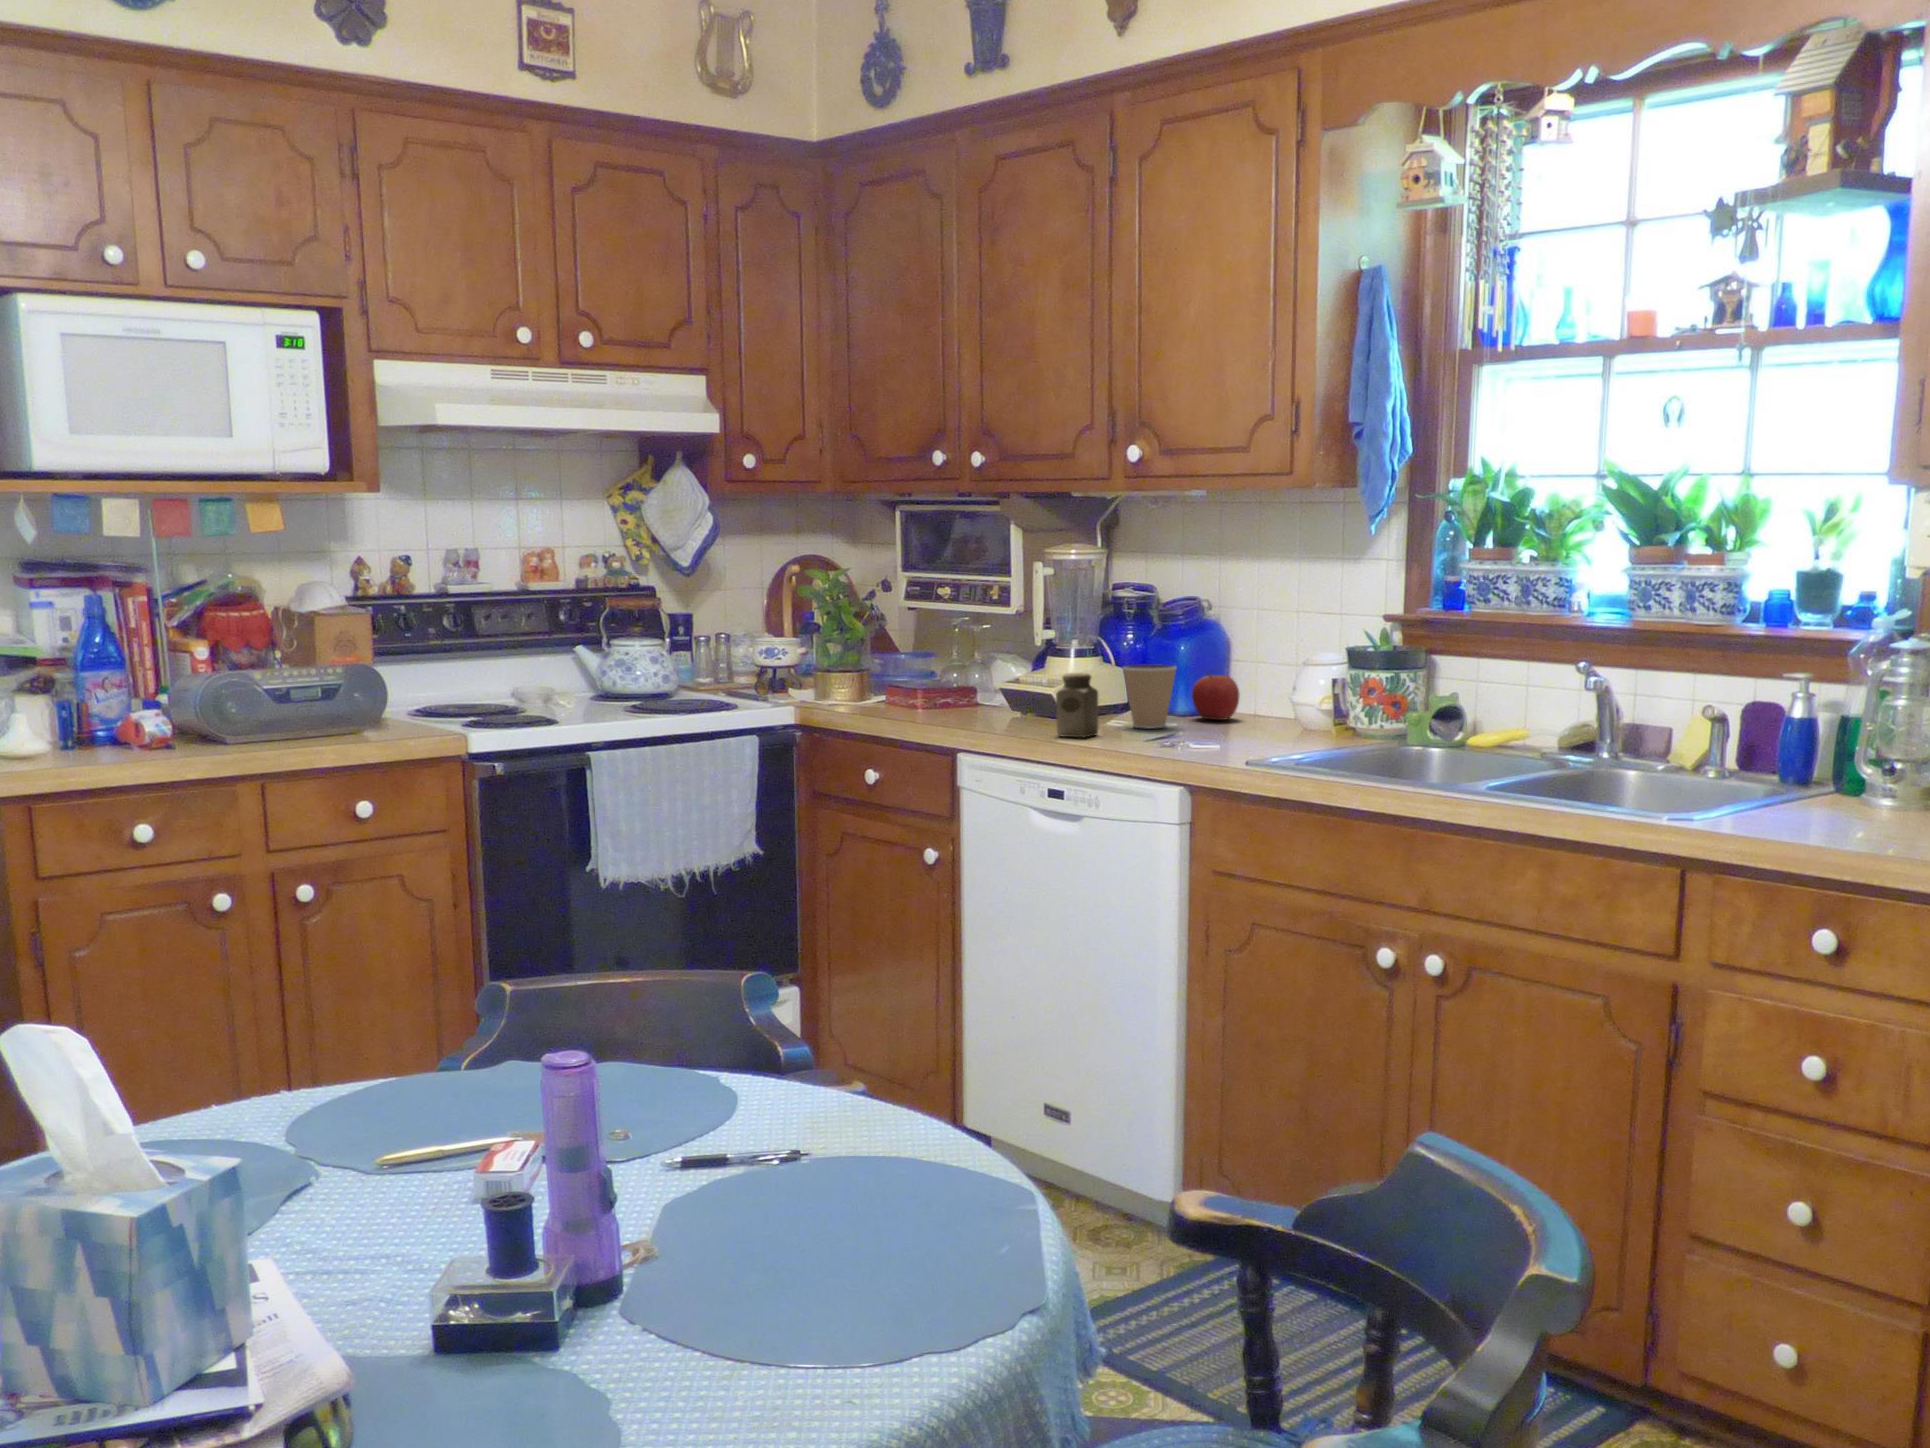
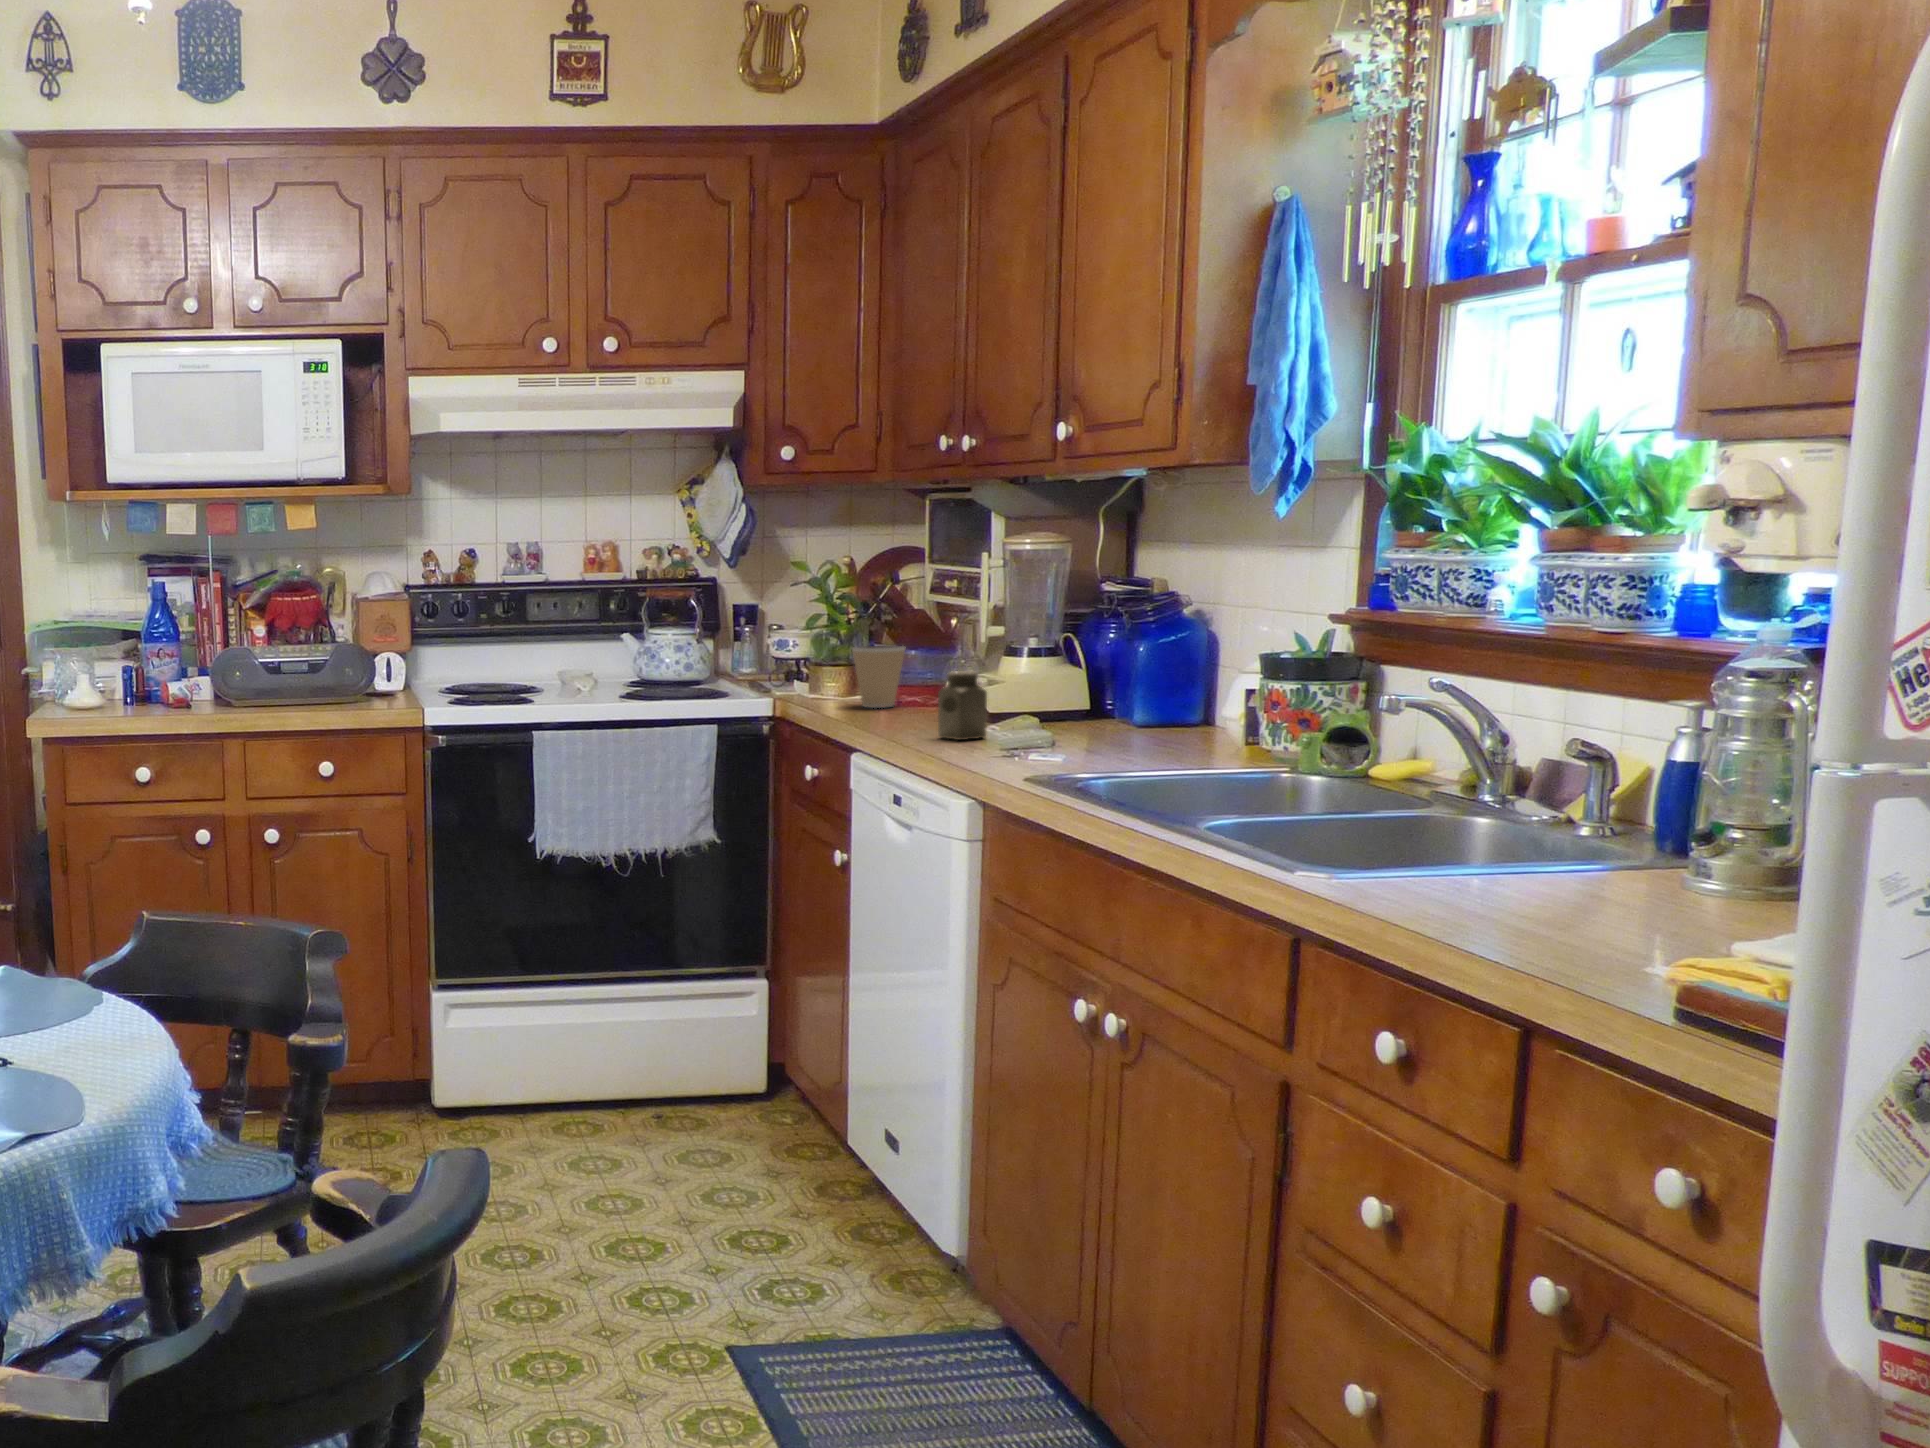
coffee cup: present [1123,665,1176,728] -> present [852,646,905,708]
apple: present [1192,673,1240,720] -> none [1137,674,1193,730]

